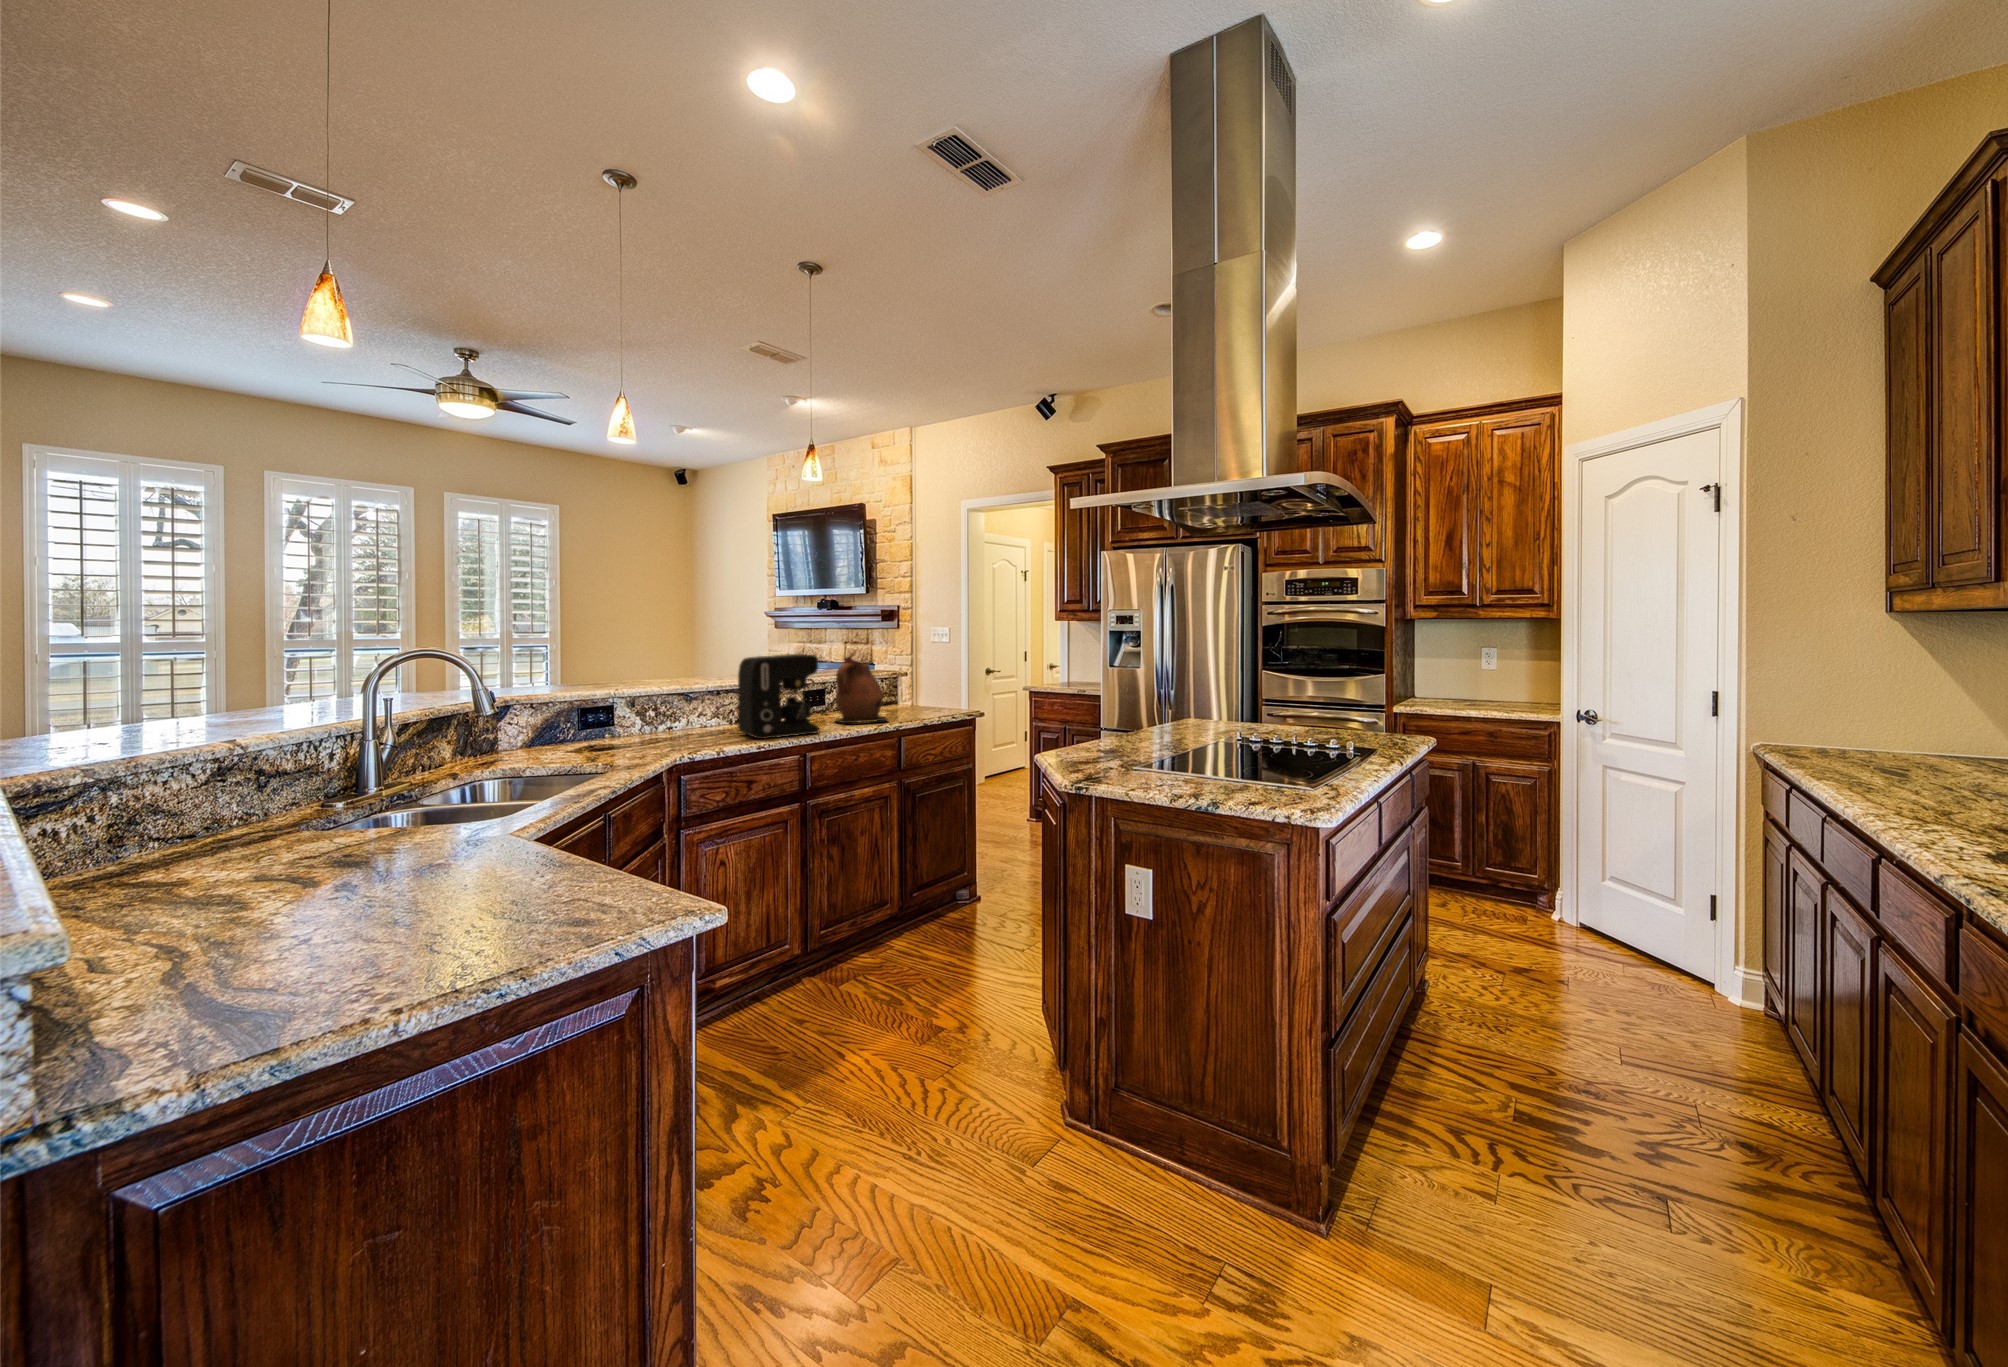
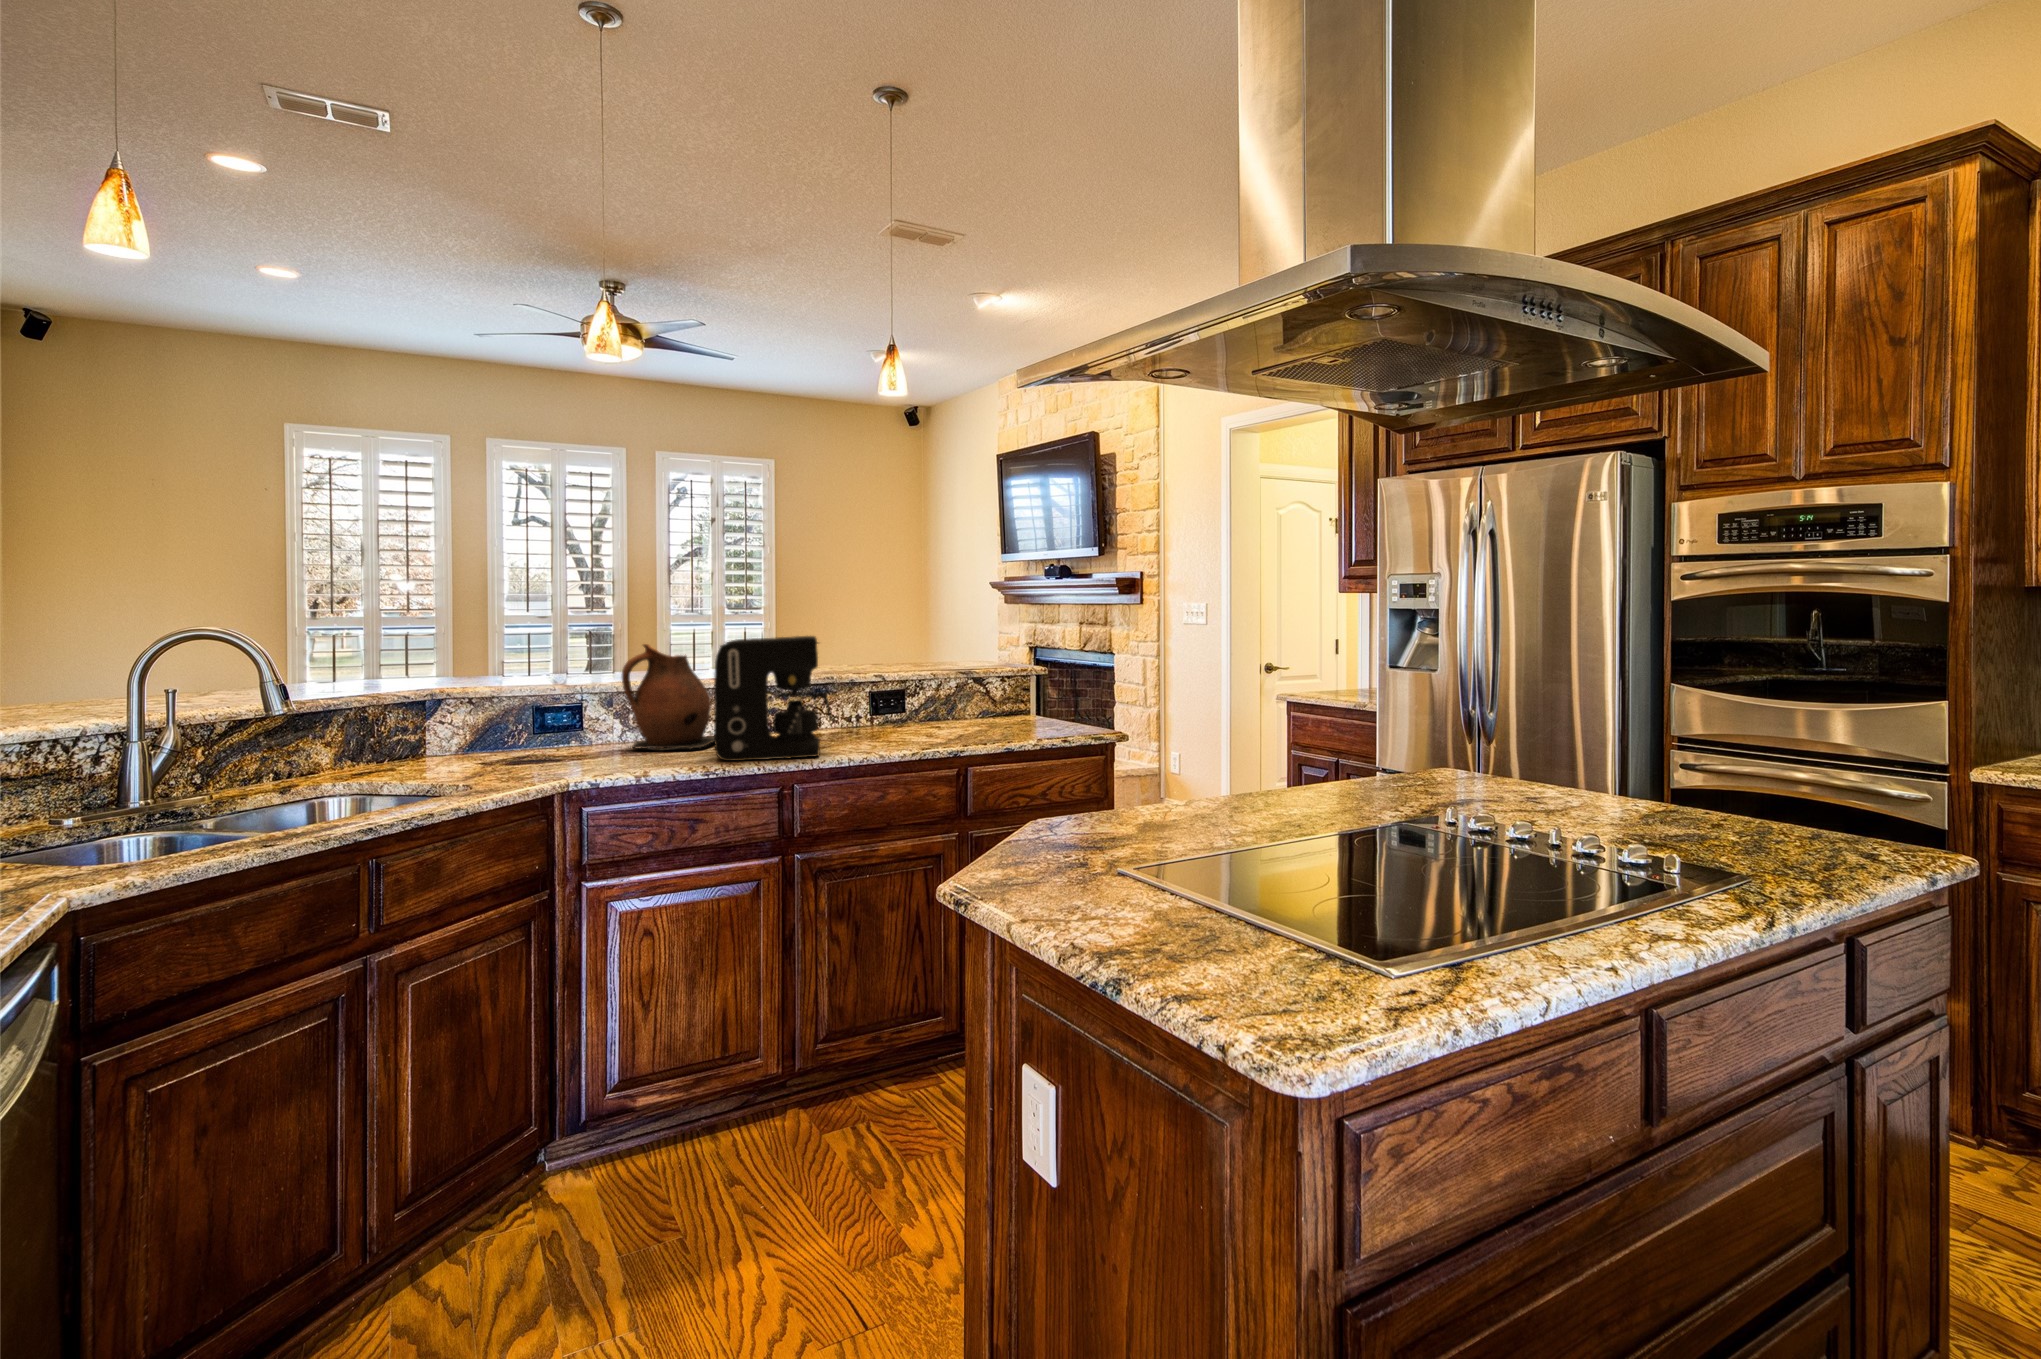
ceramic pitcher: present [835,657,888,723] -> present [622,644,714,749]

